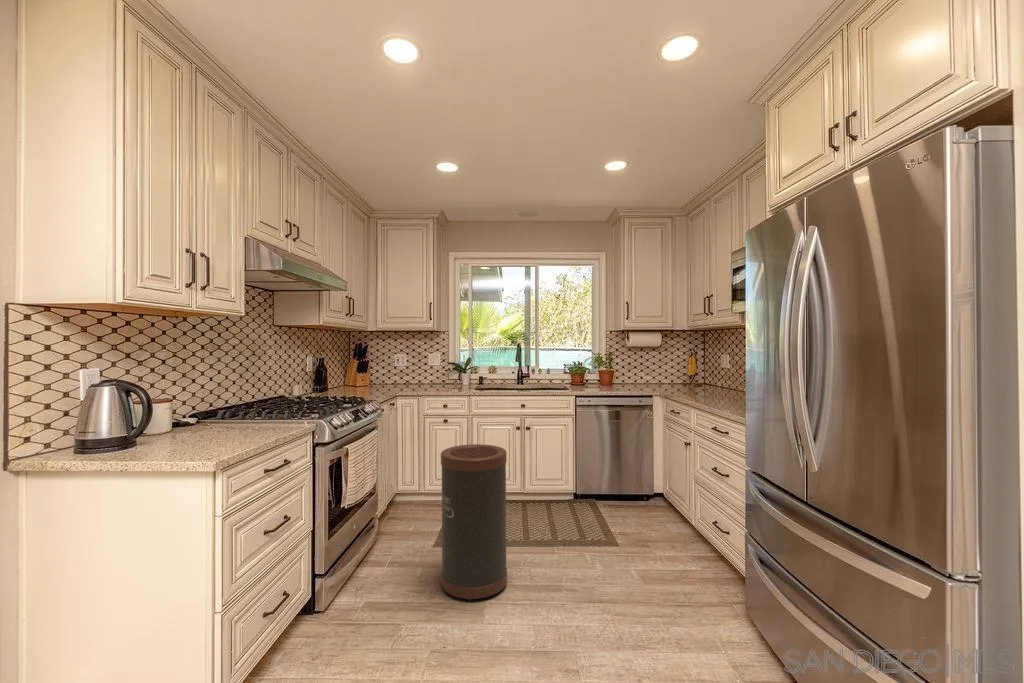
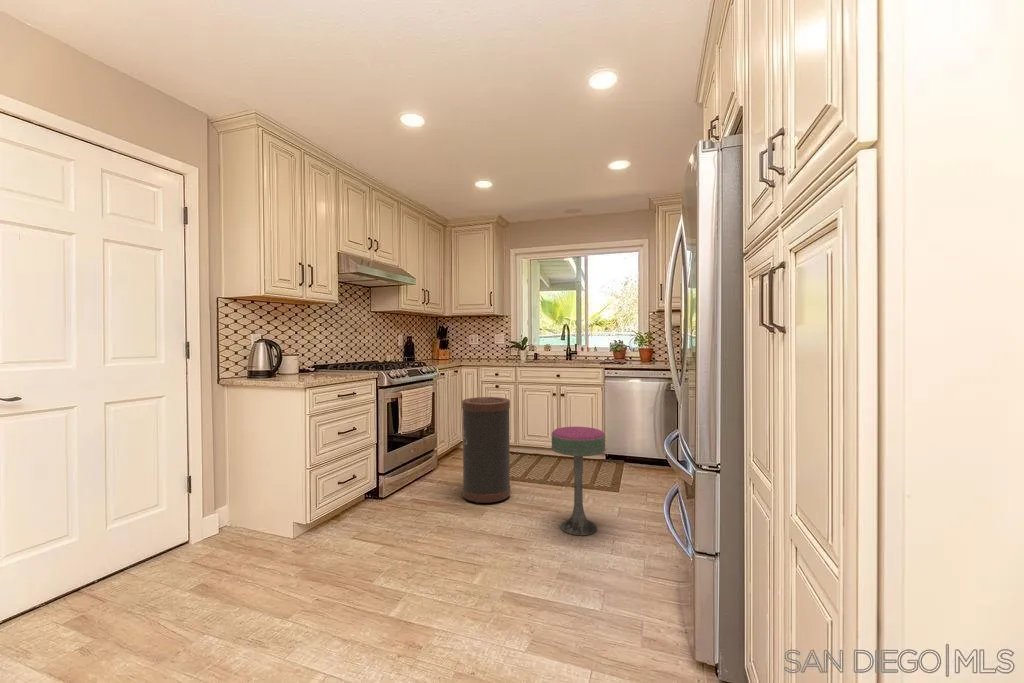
bar stool: none [590,483,663,637] -> present [552,427,605,535]

